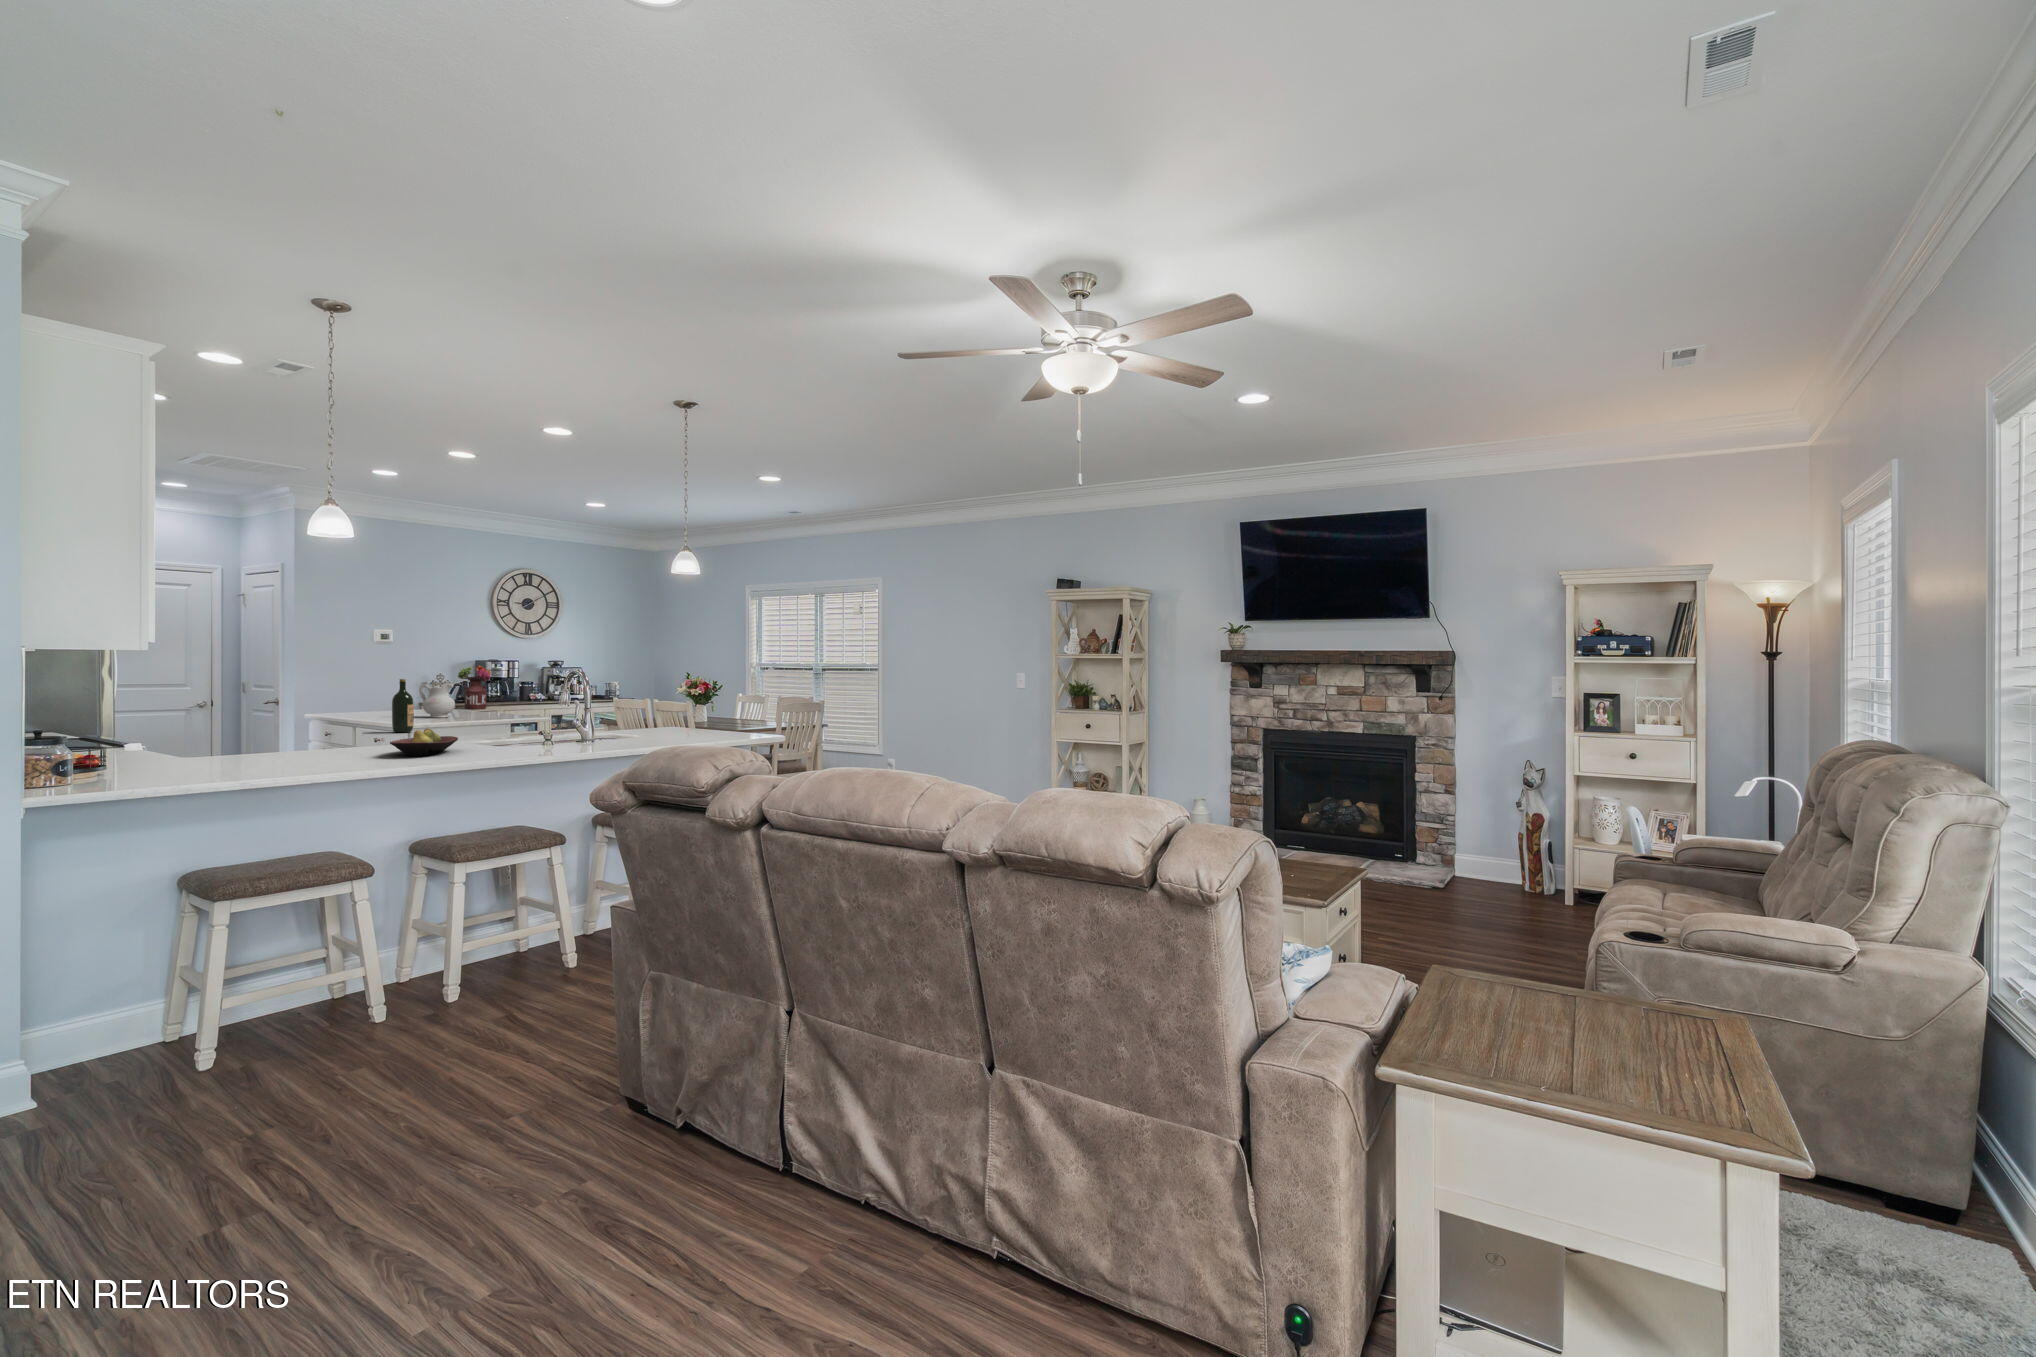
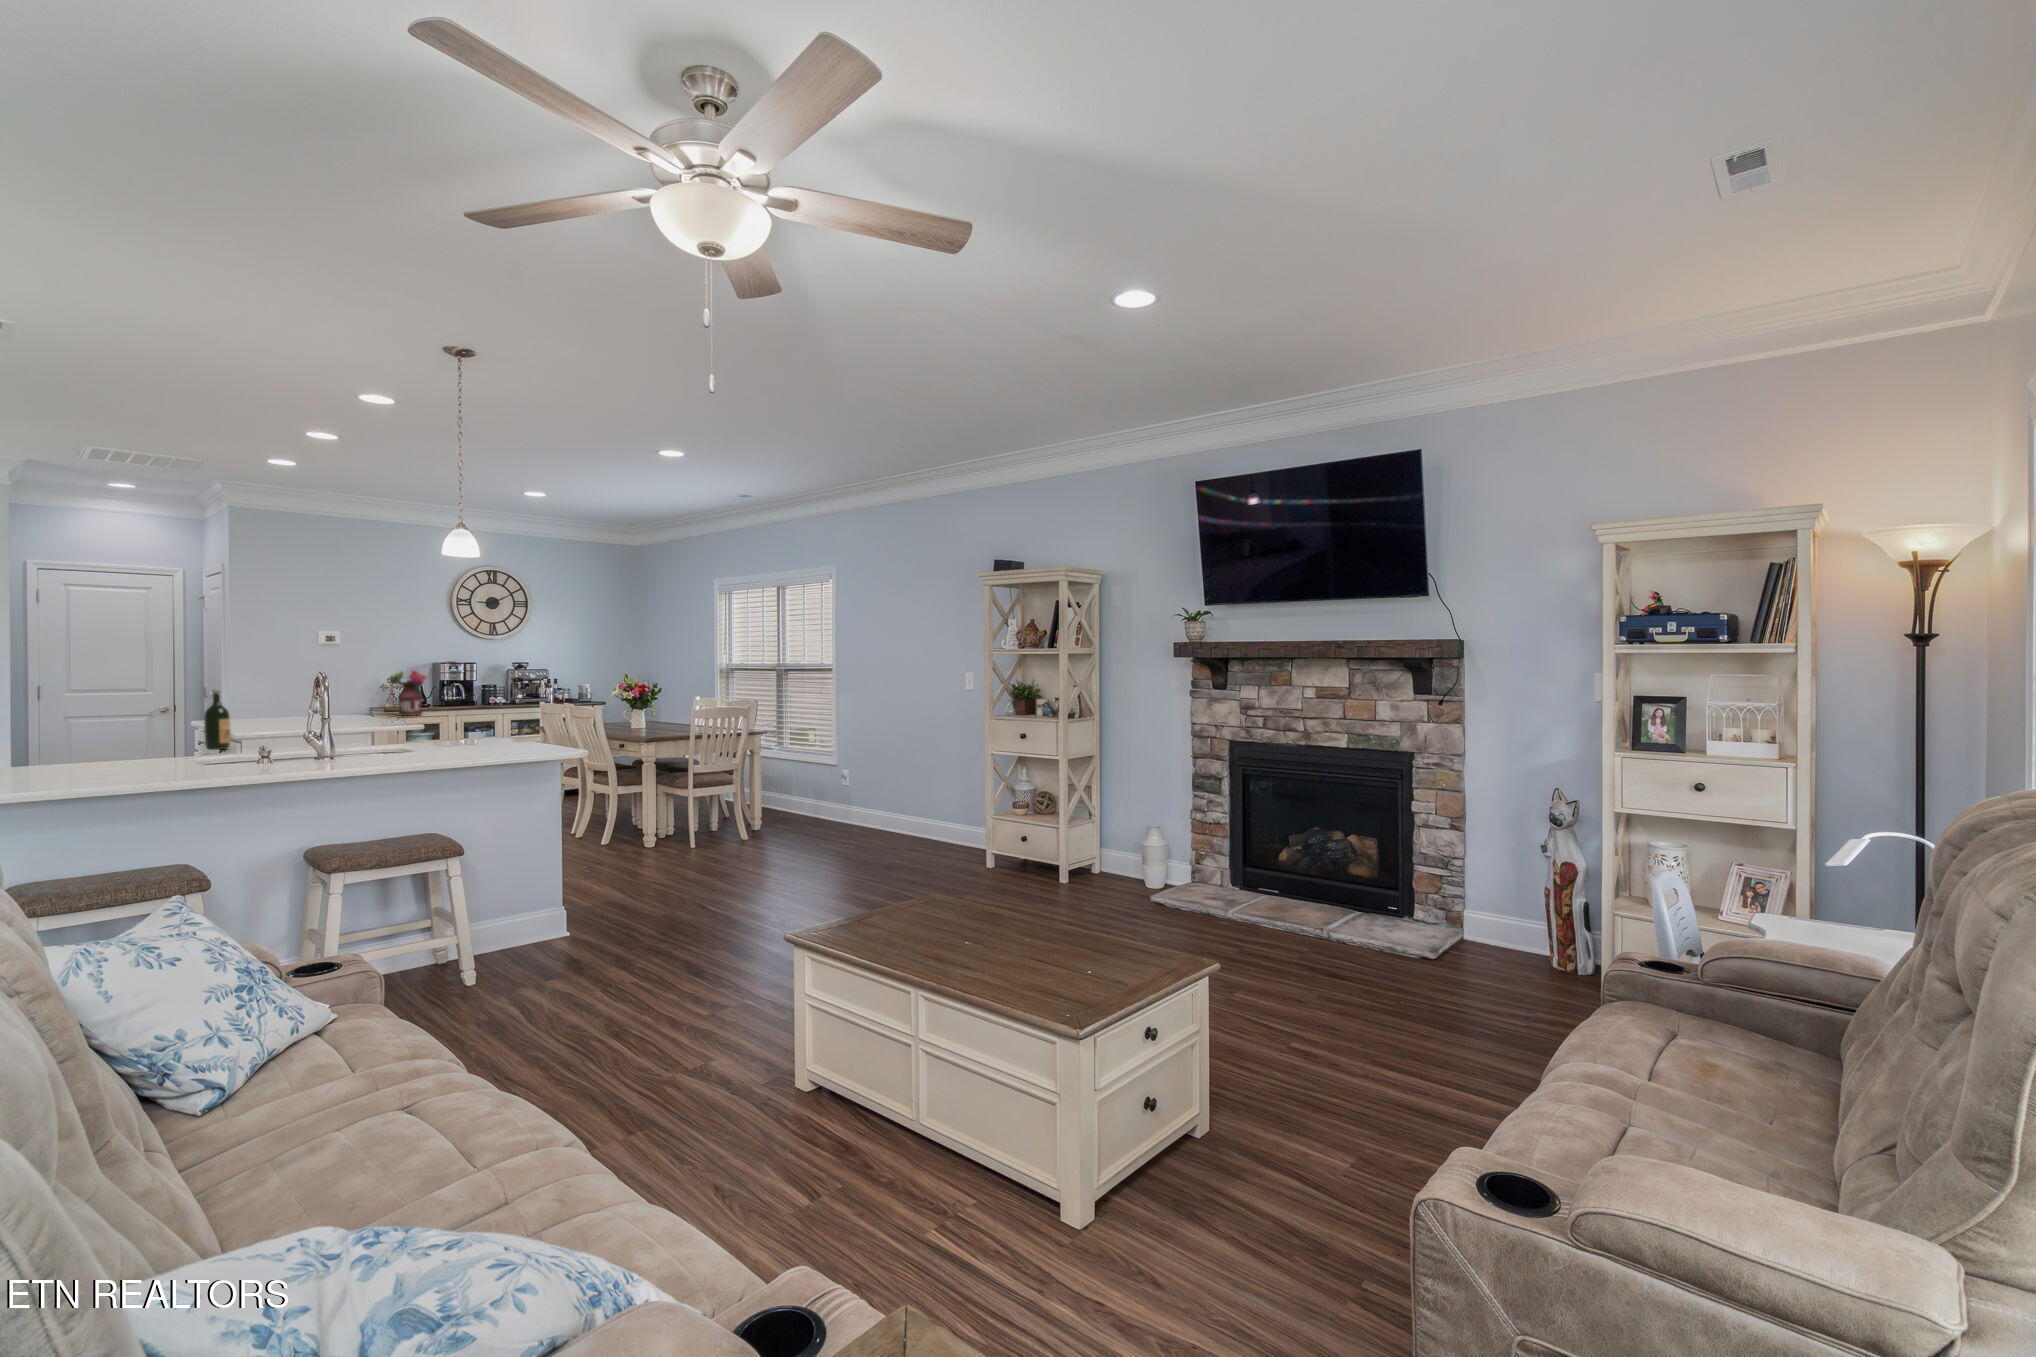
ceramic pitcher: present [419,682,455,718] -> none [311,690,349,728]
fruit bowl: present [390,728,458,756] -> none [64,753,174,787]

